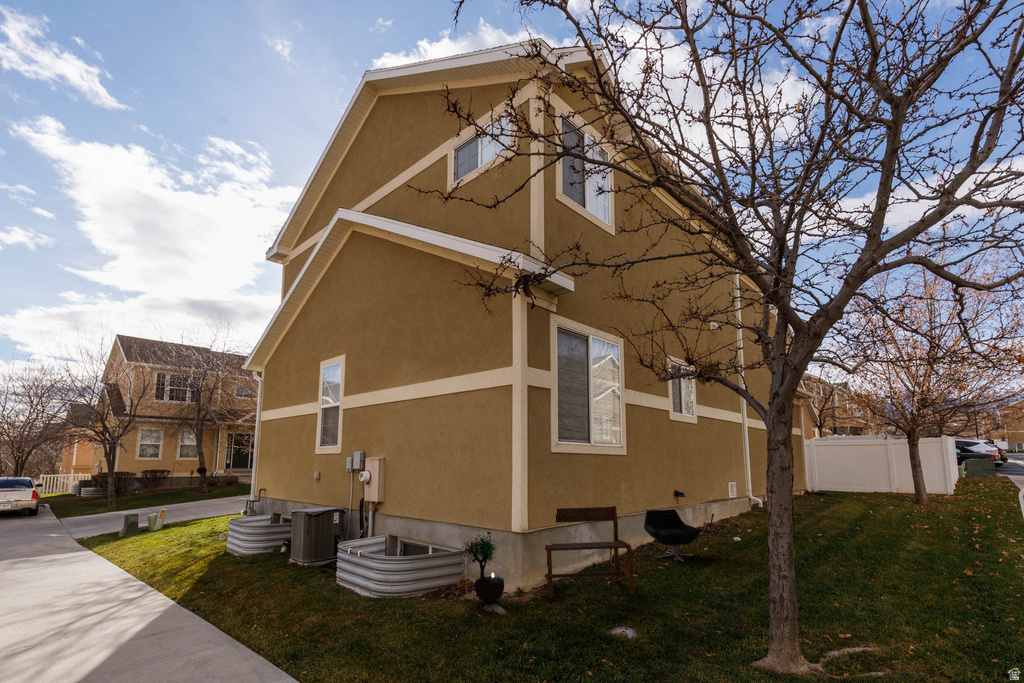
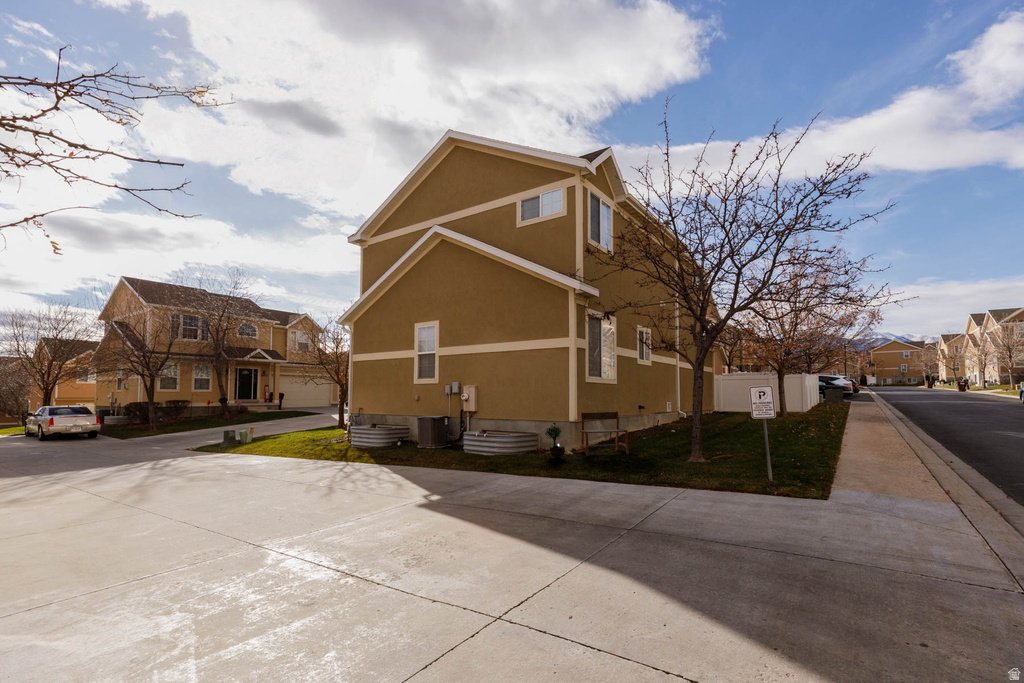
lounge chair: present [644,509,700,561] -> none [625,416,657,442]

